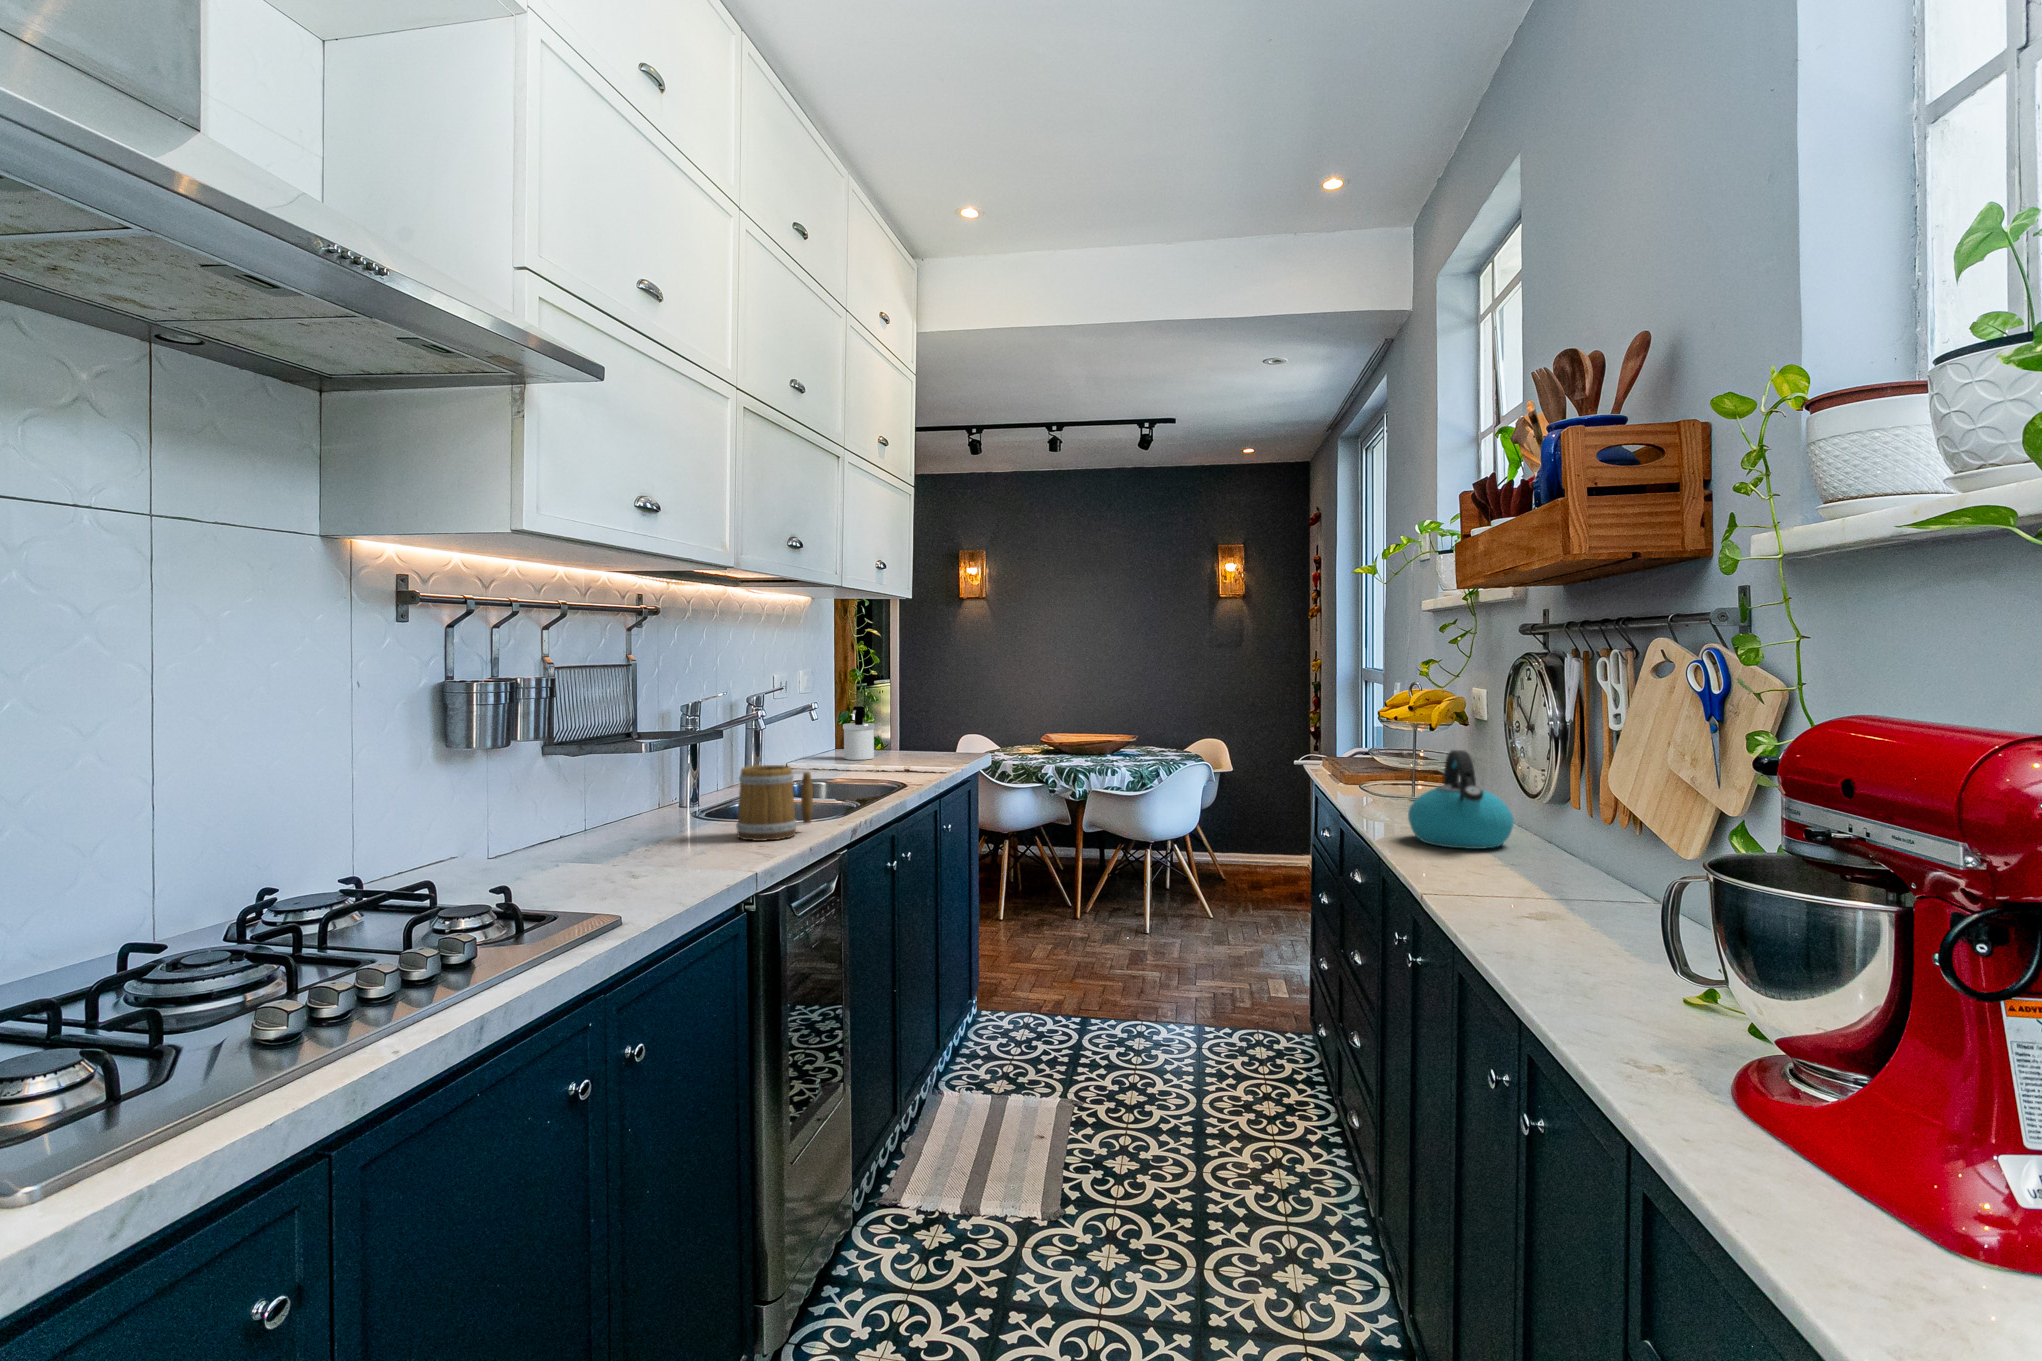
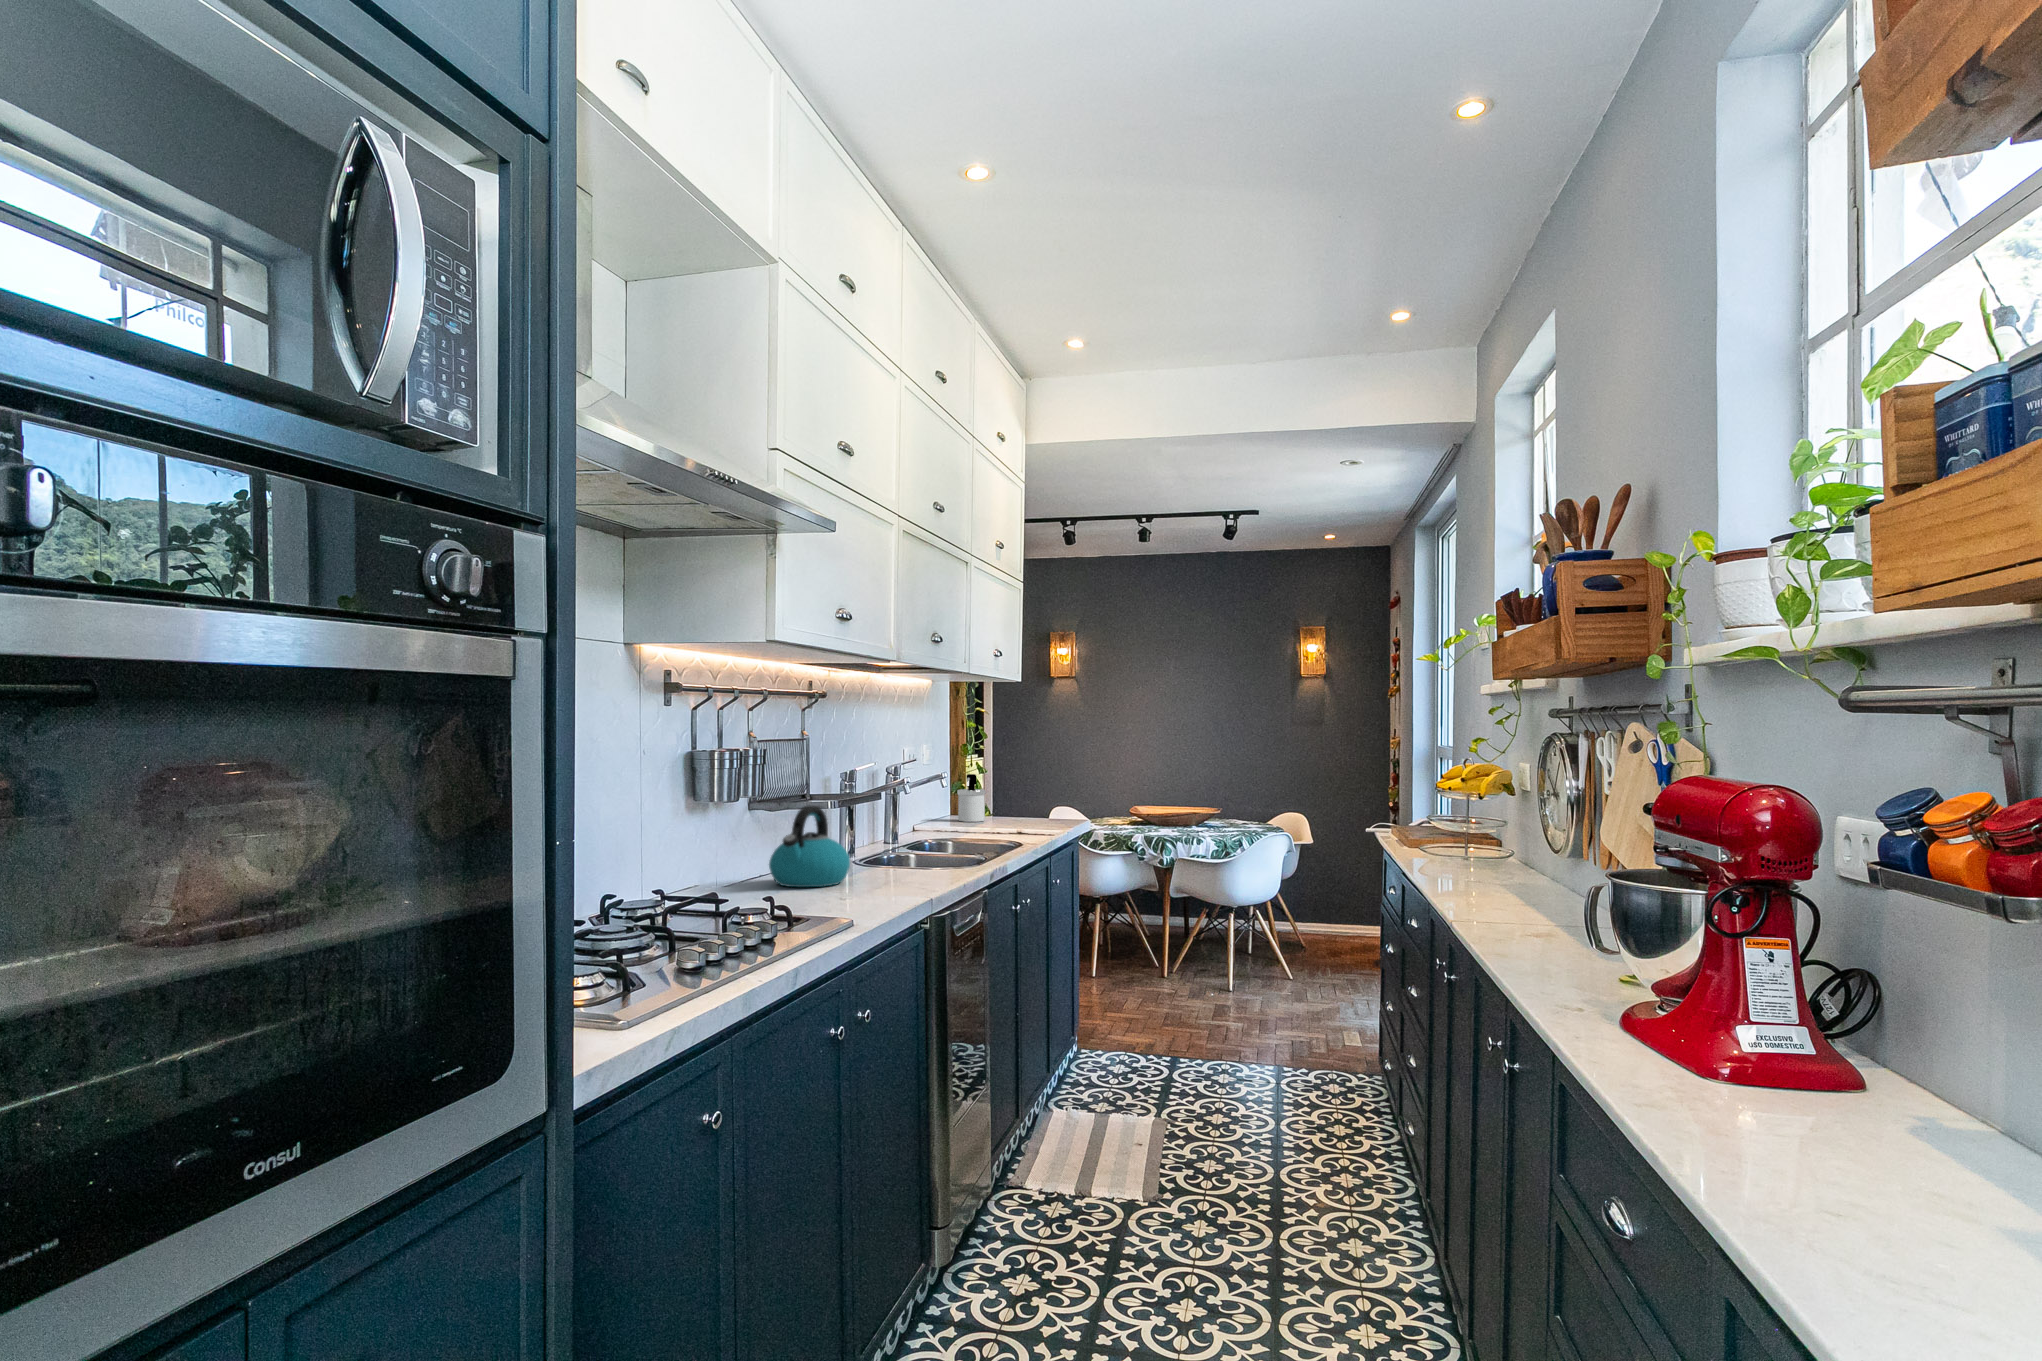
kettle: present [1408,750,1514,849] -> present [769,806,850,887]
mug: present [736,765,813,841] -> none [899,817,957,876]

